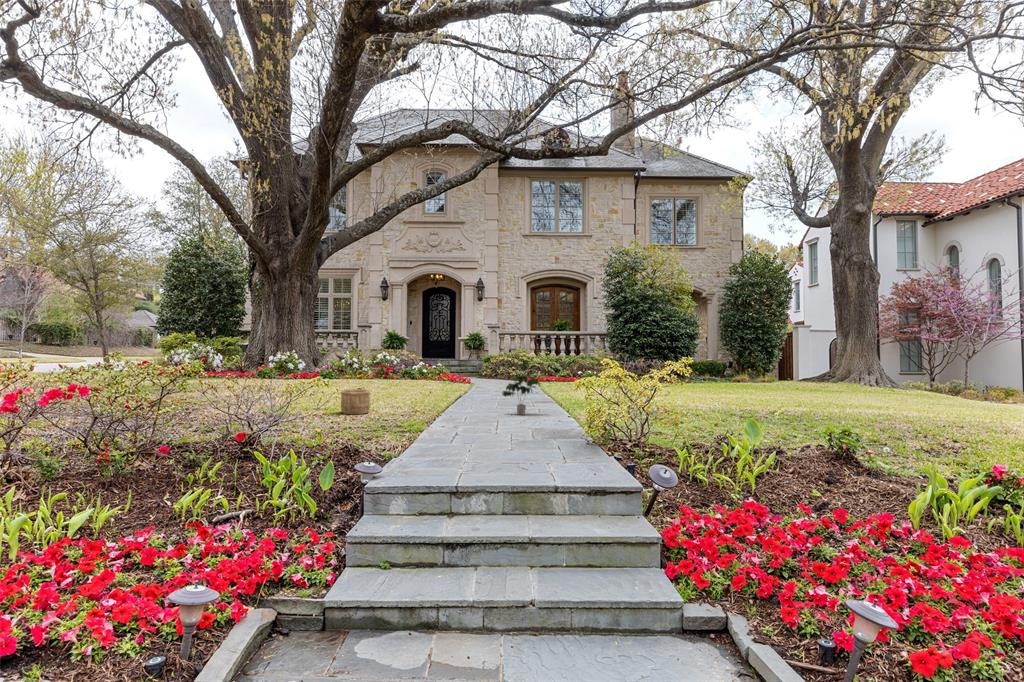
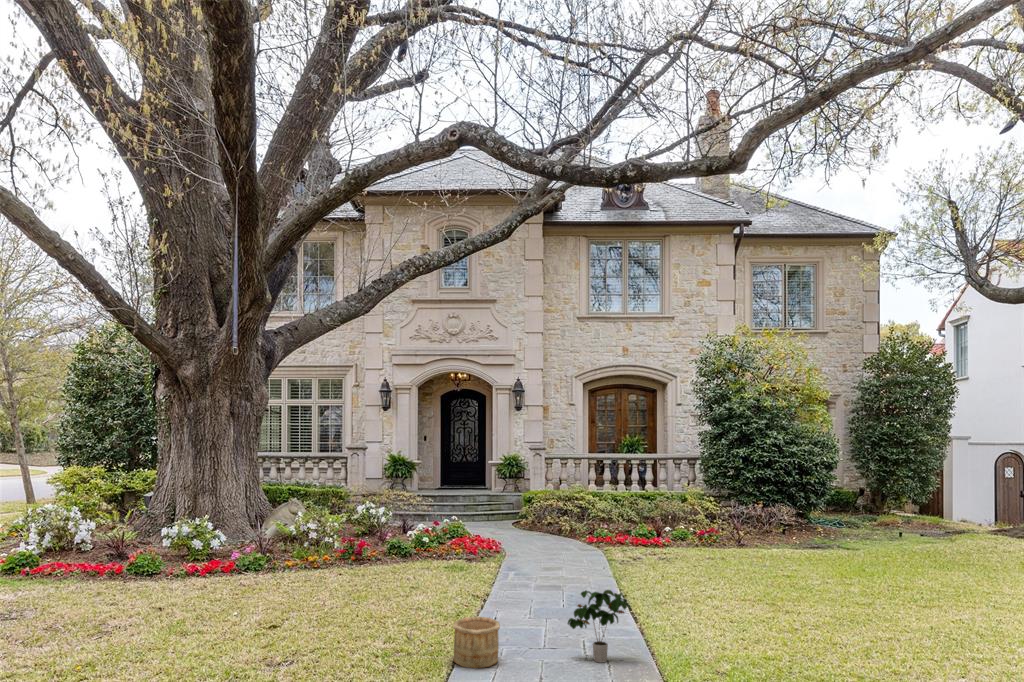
wooden bucket: present [341,389,370,414] -> present [453,616,500,668]

